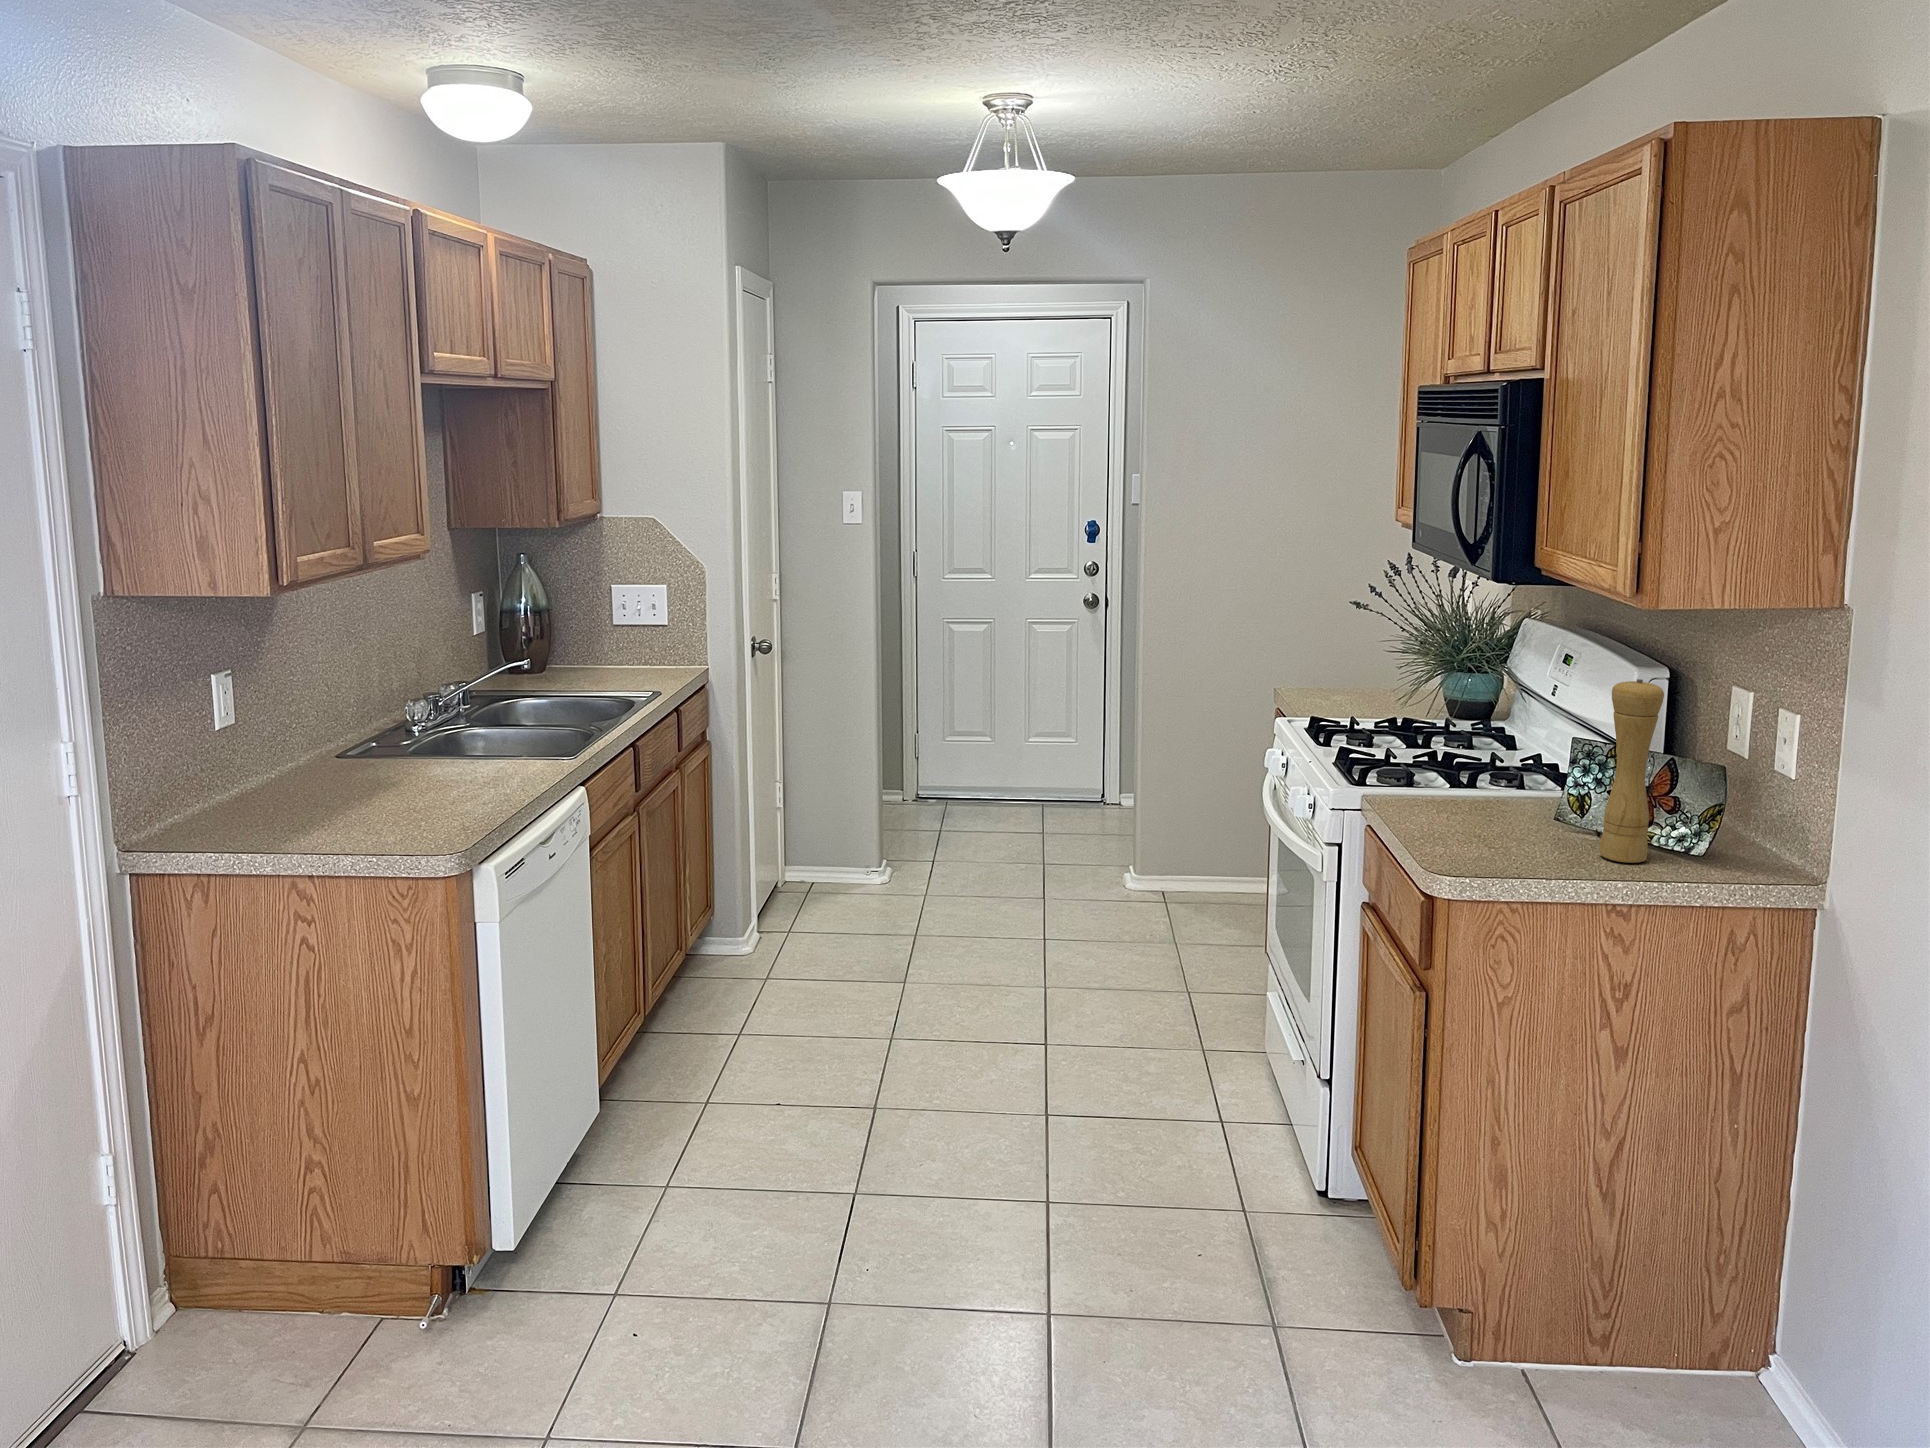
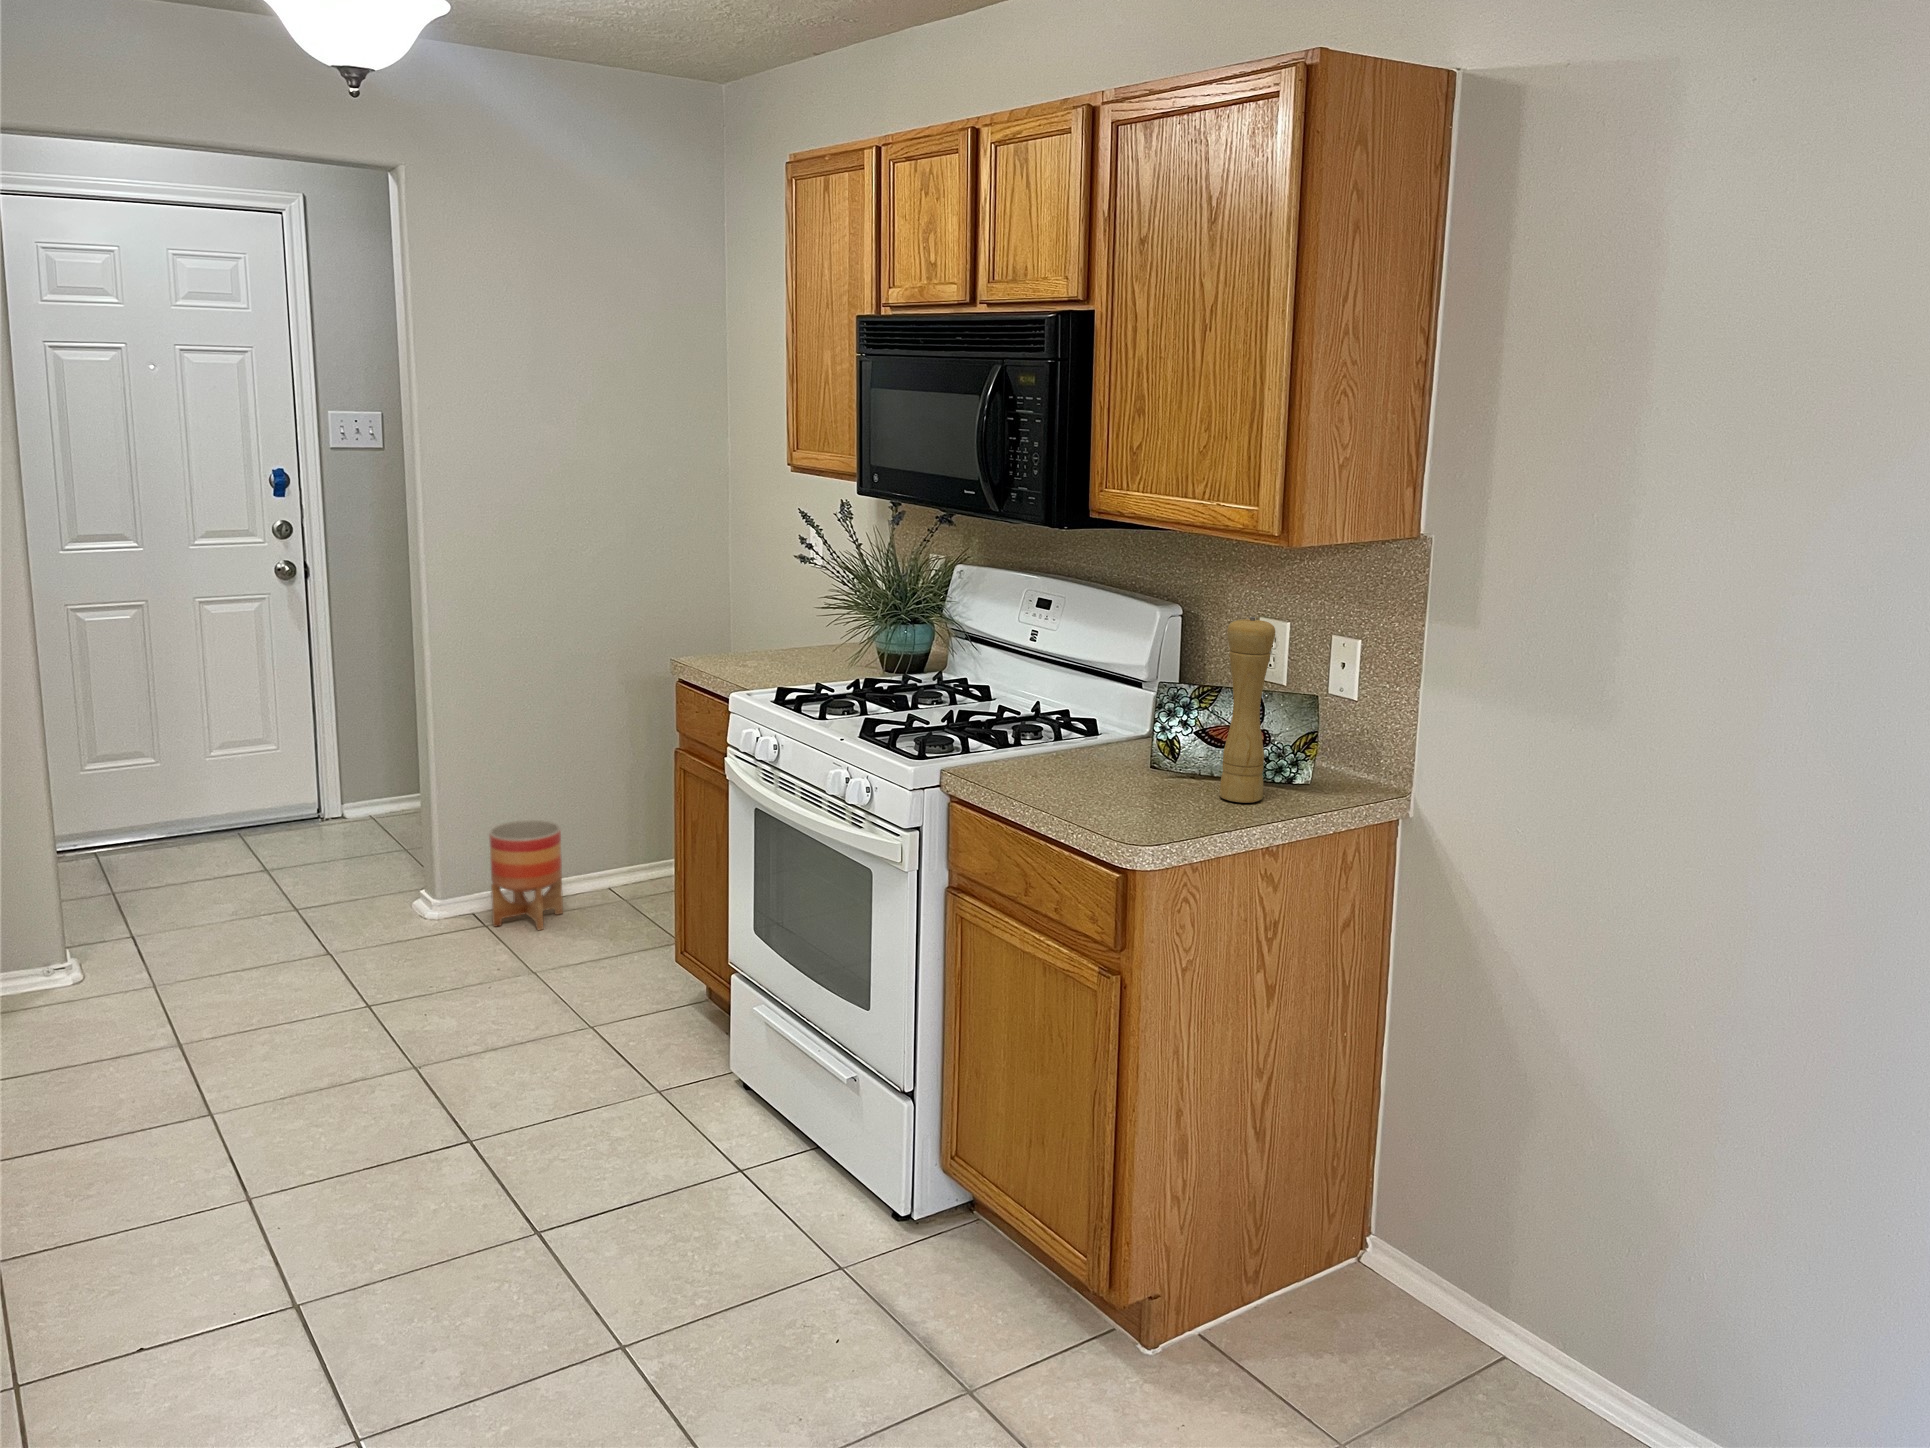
planter: none [1171,822,1234,917] -> present [489,820,563,930]

